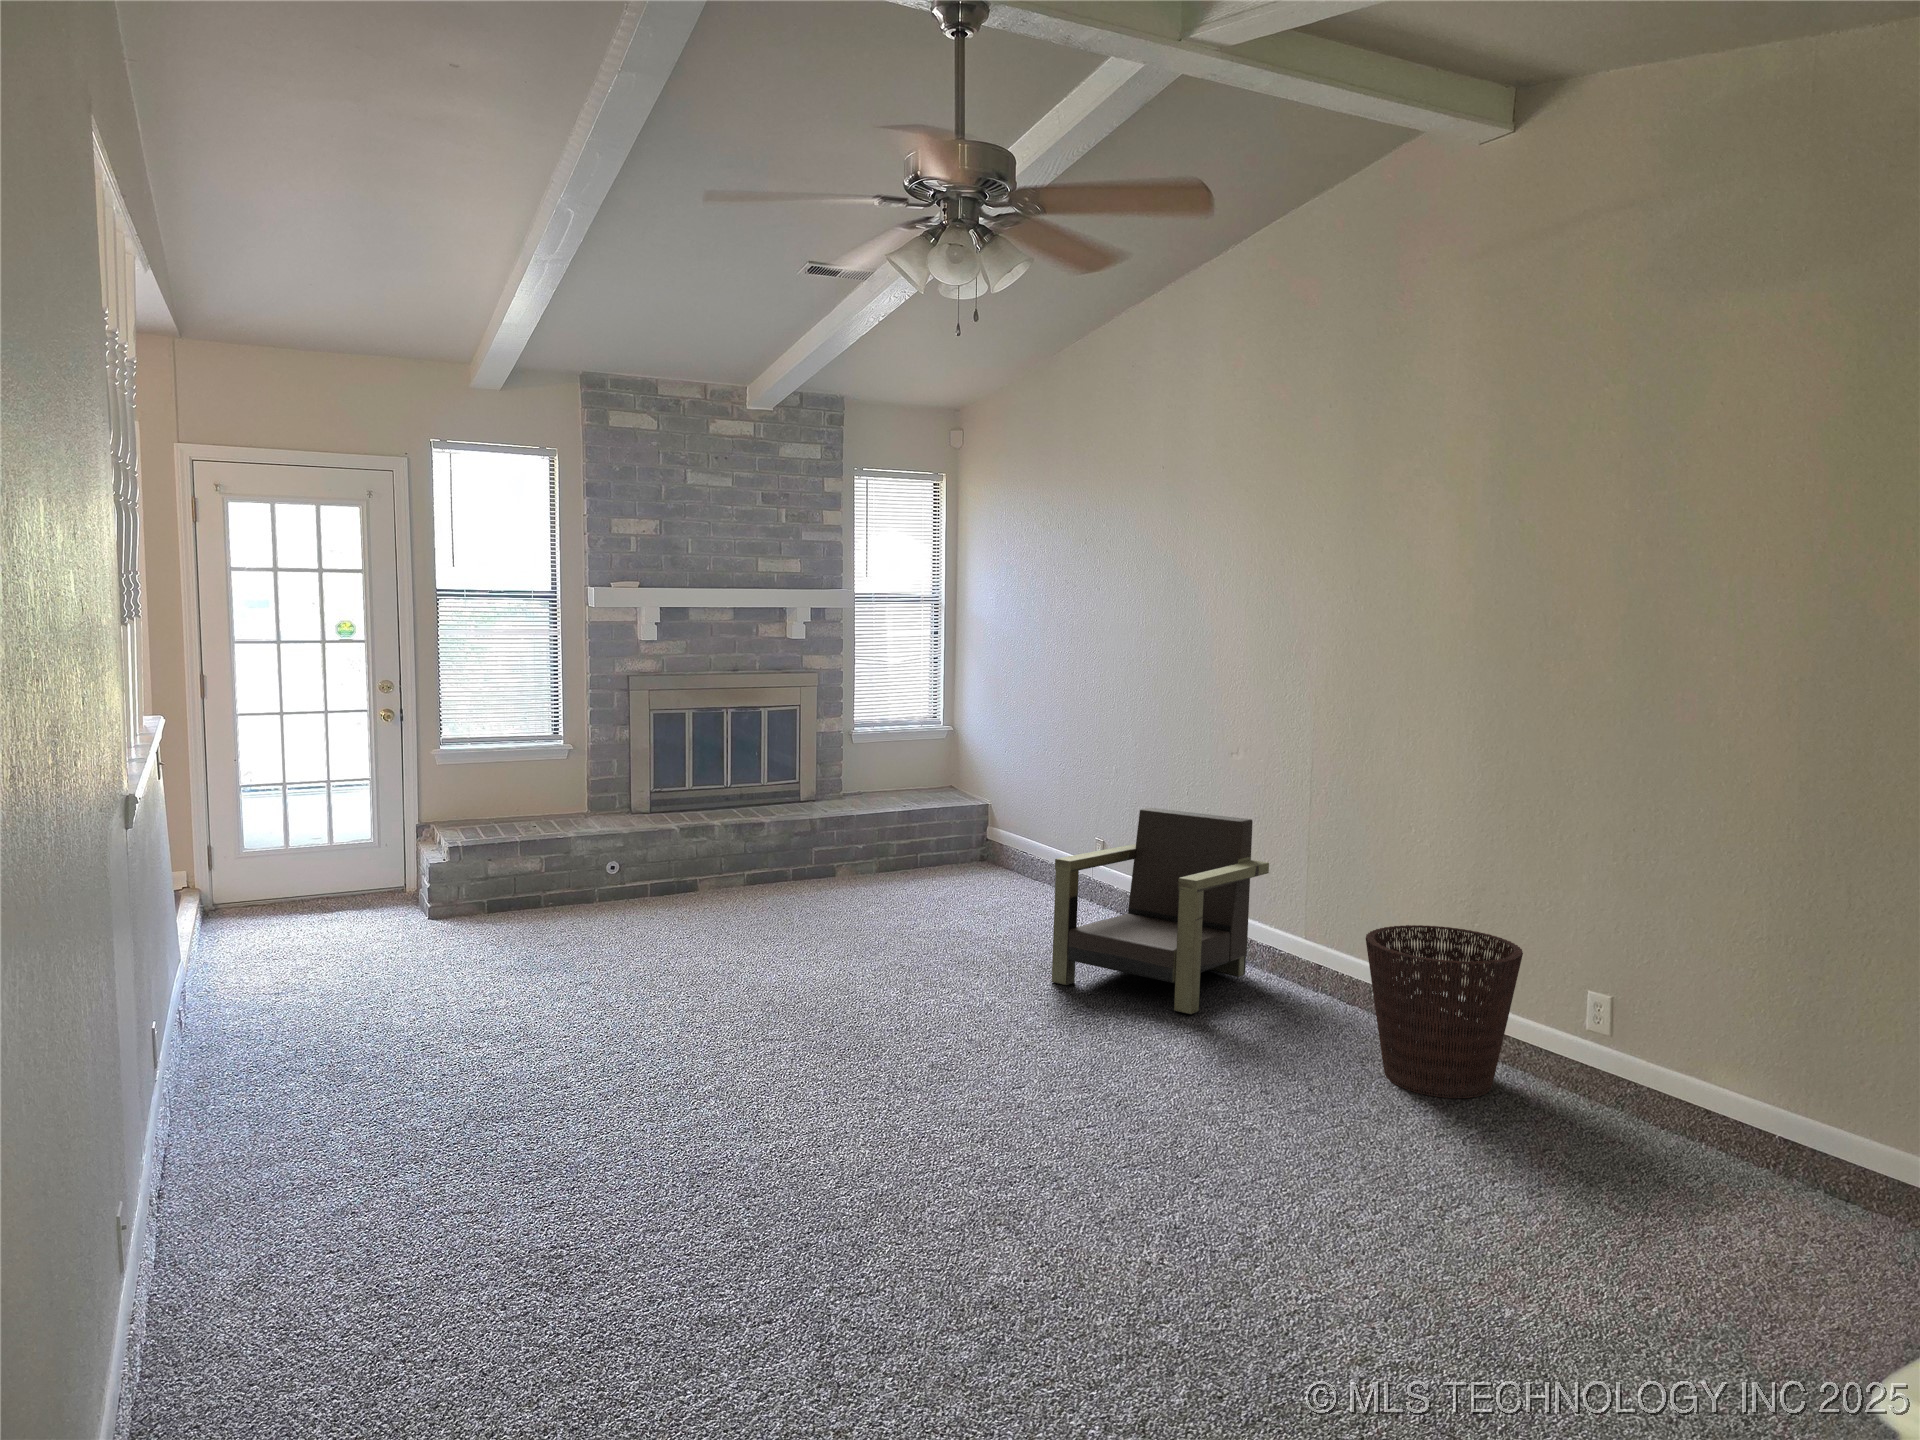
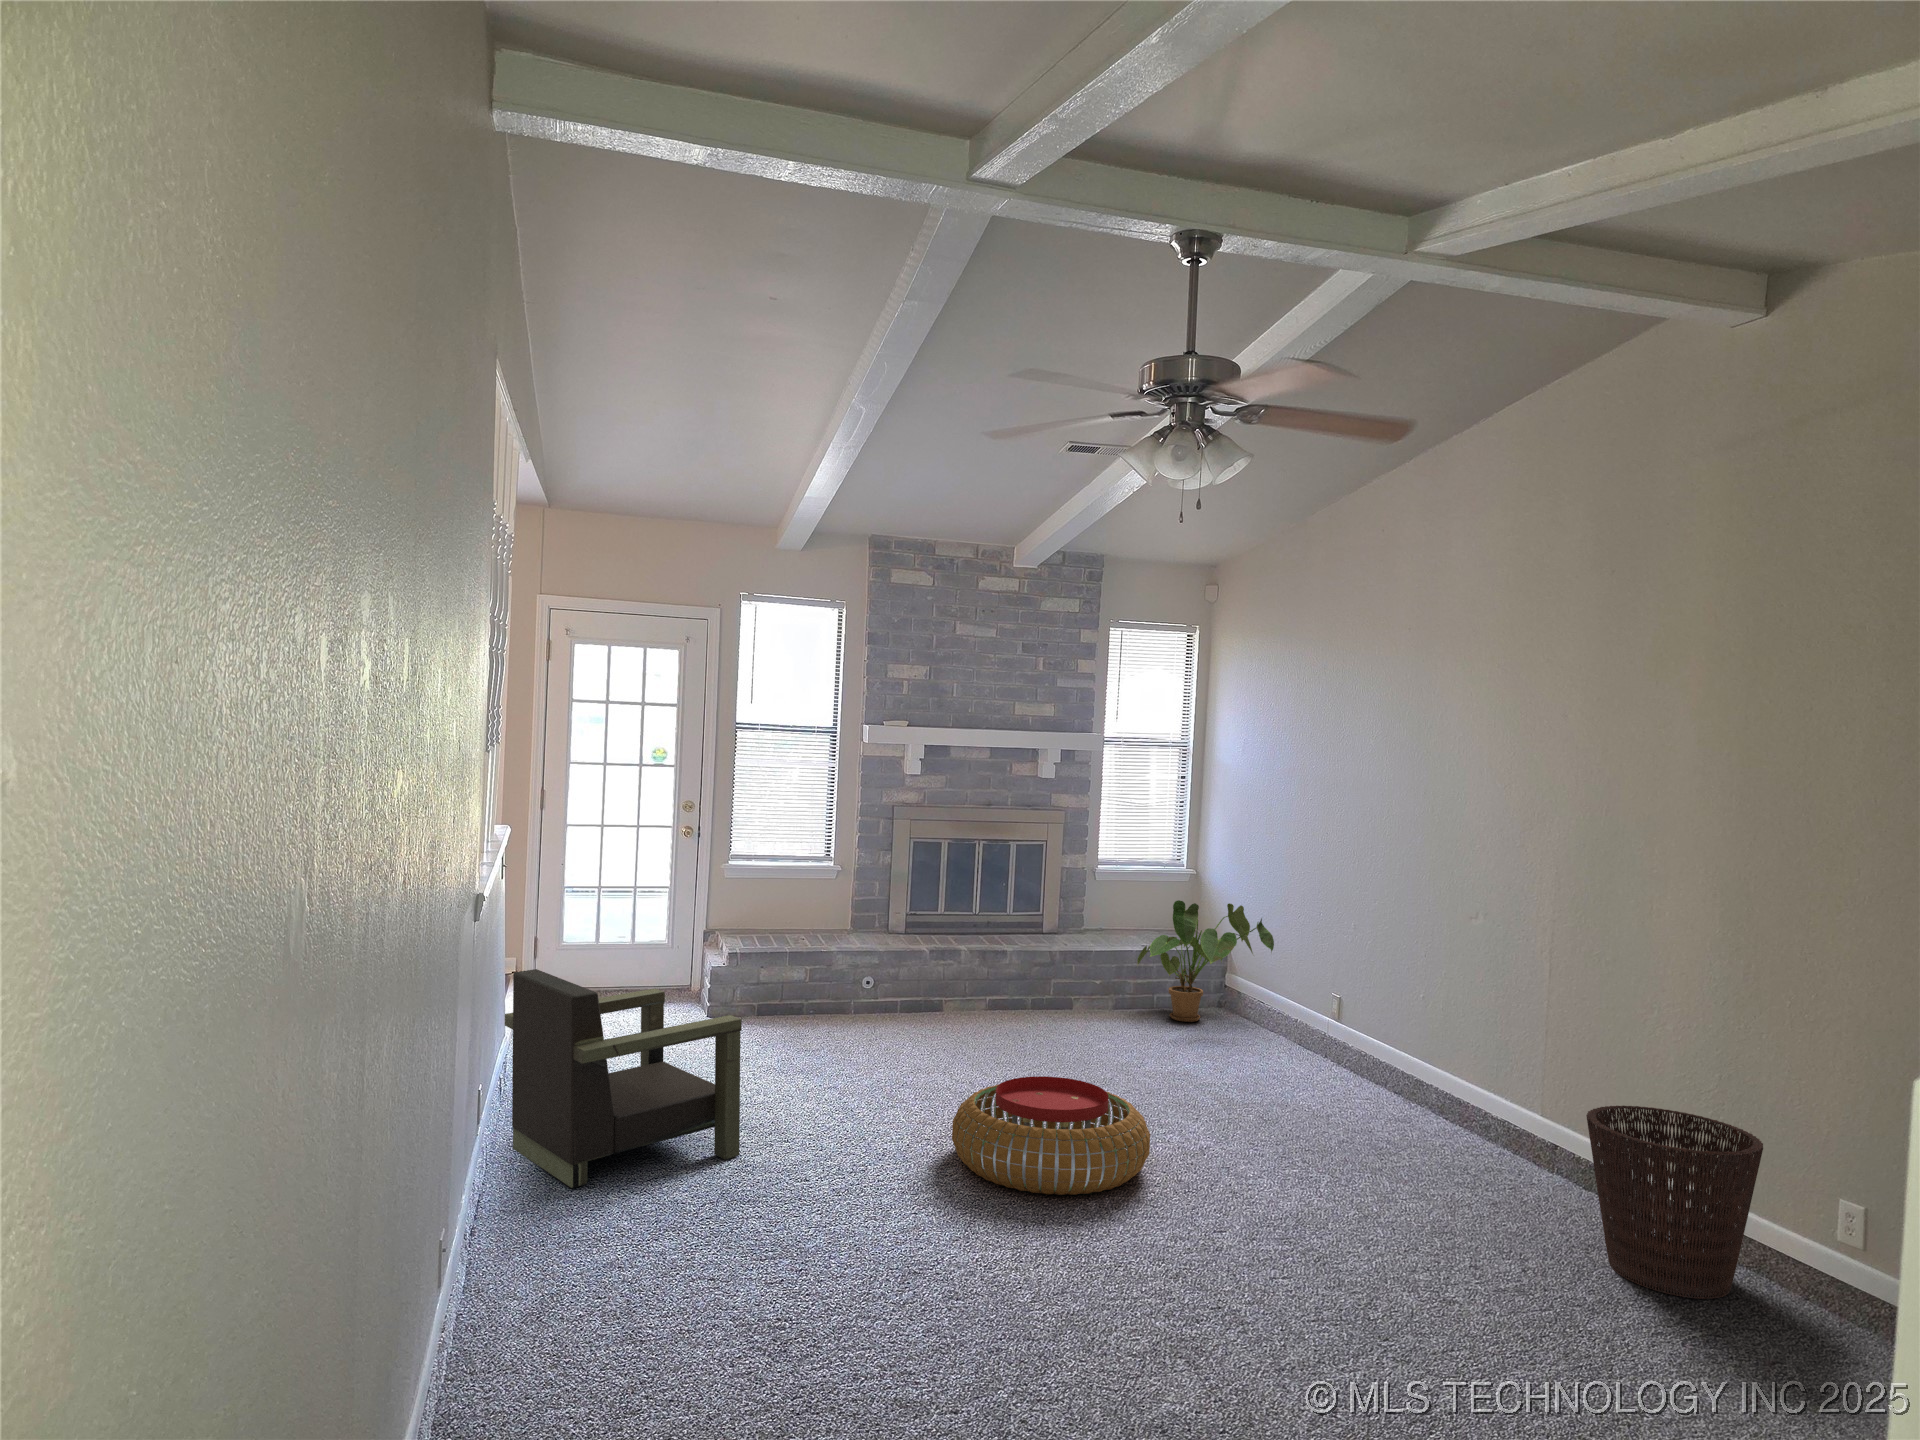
house plant: none [905,760,1043,883] -> present [1137,900,1274,1022]
armchair: present [1052,808,1269,1014] -> present [505,969,742,1188]
pouf: none [730,950,942,1073] -> present [952,1076,1150,1195]

